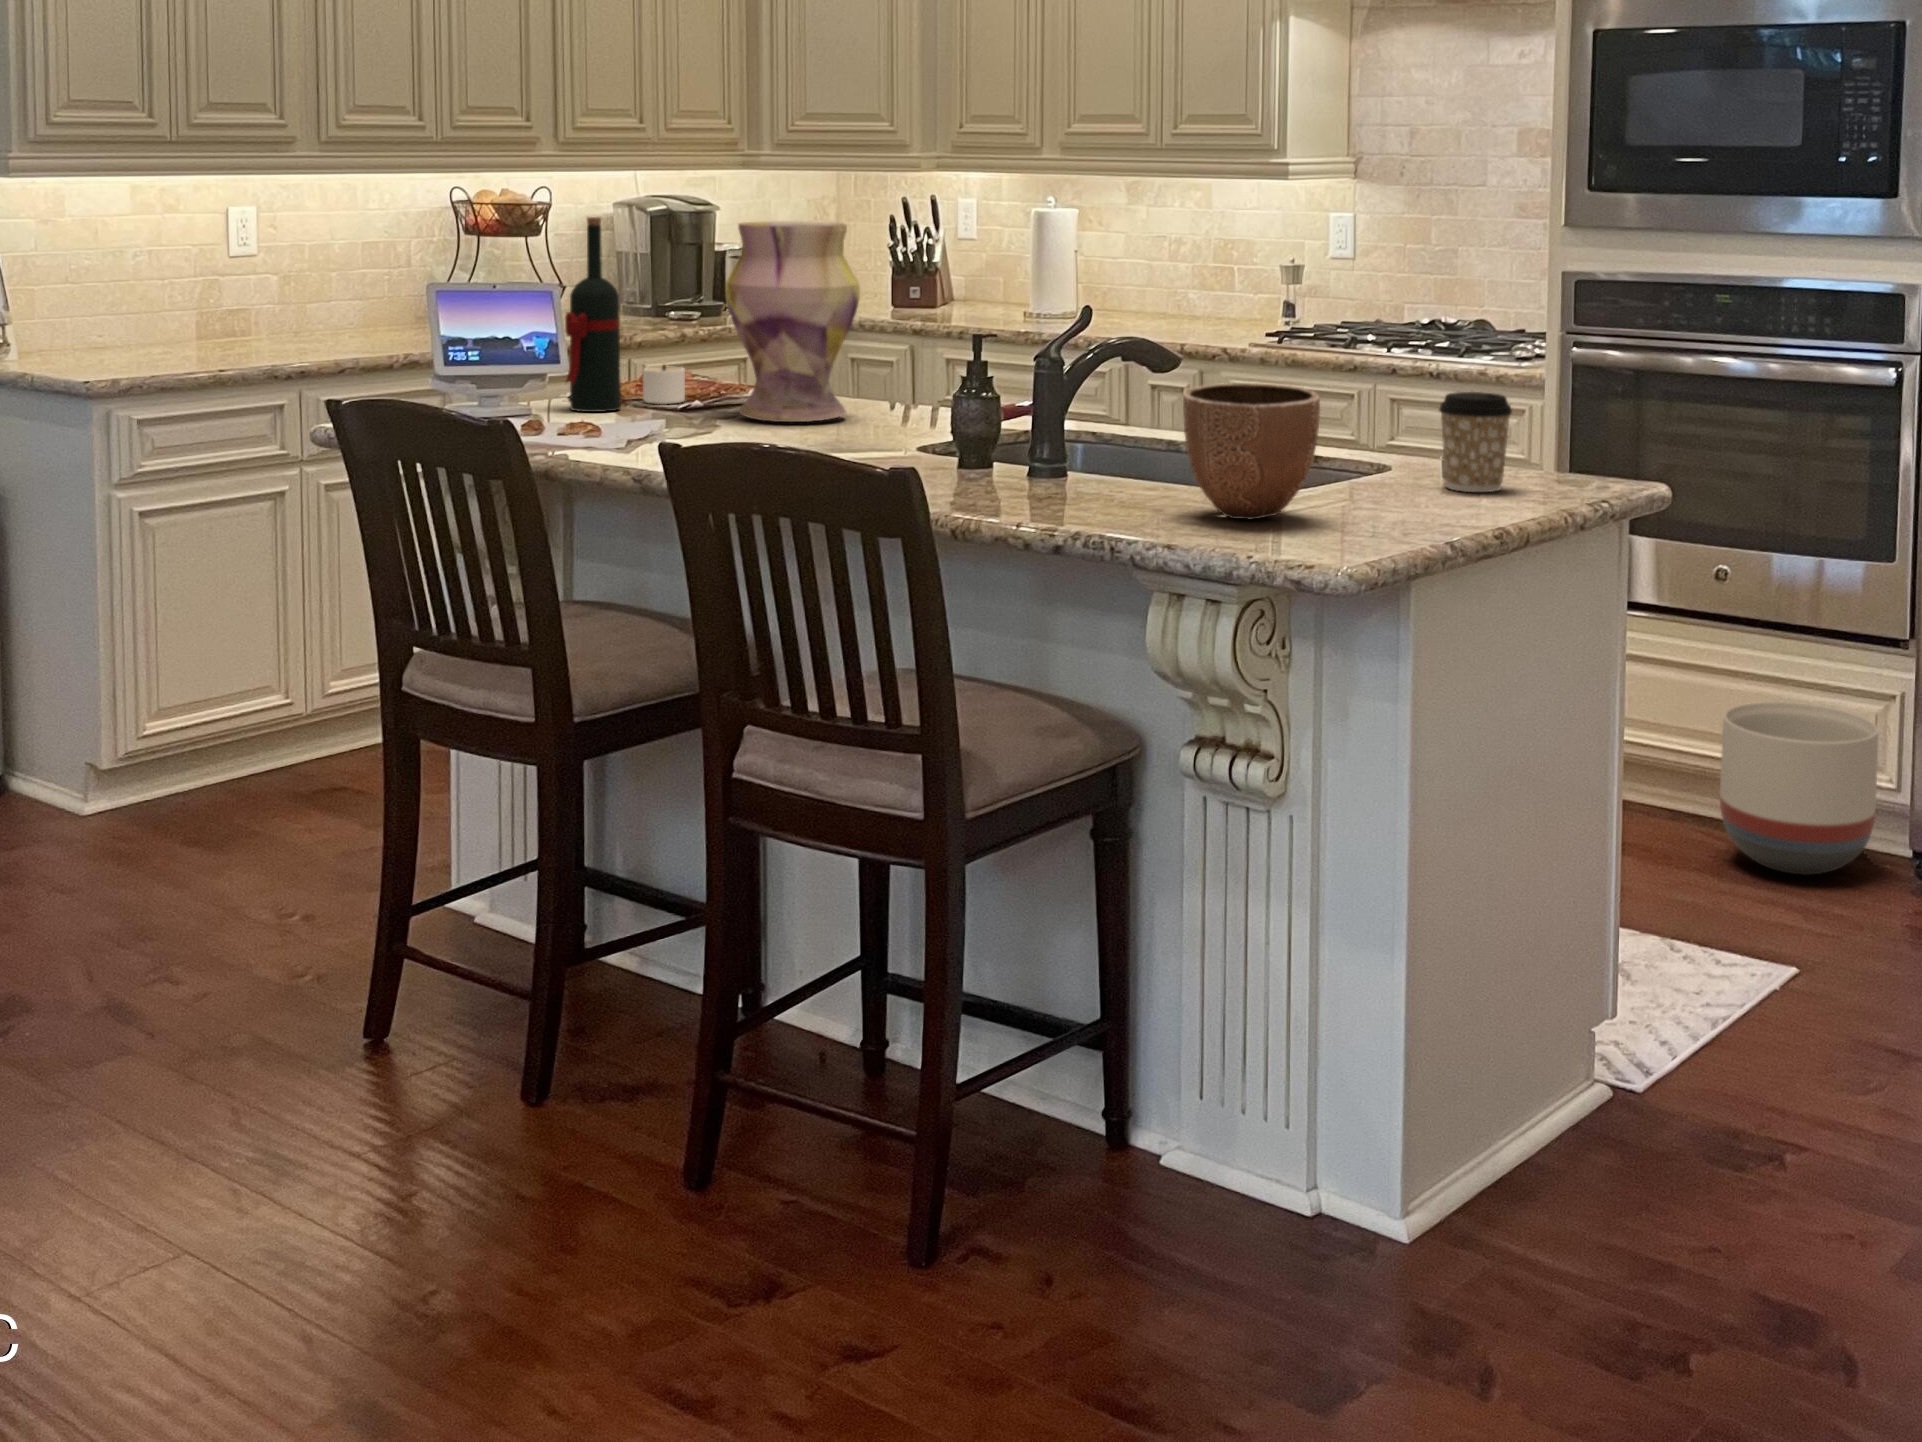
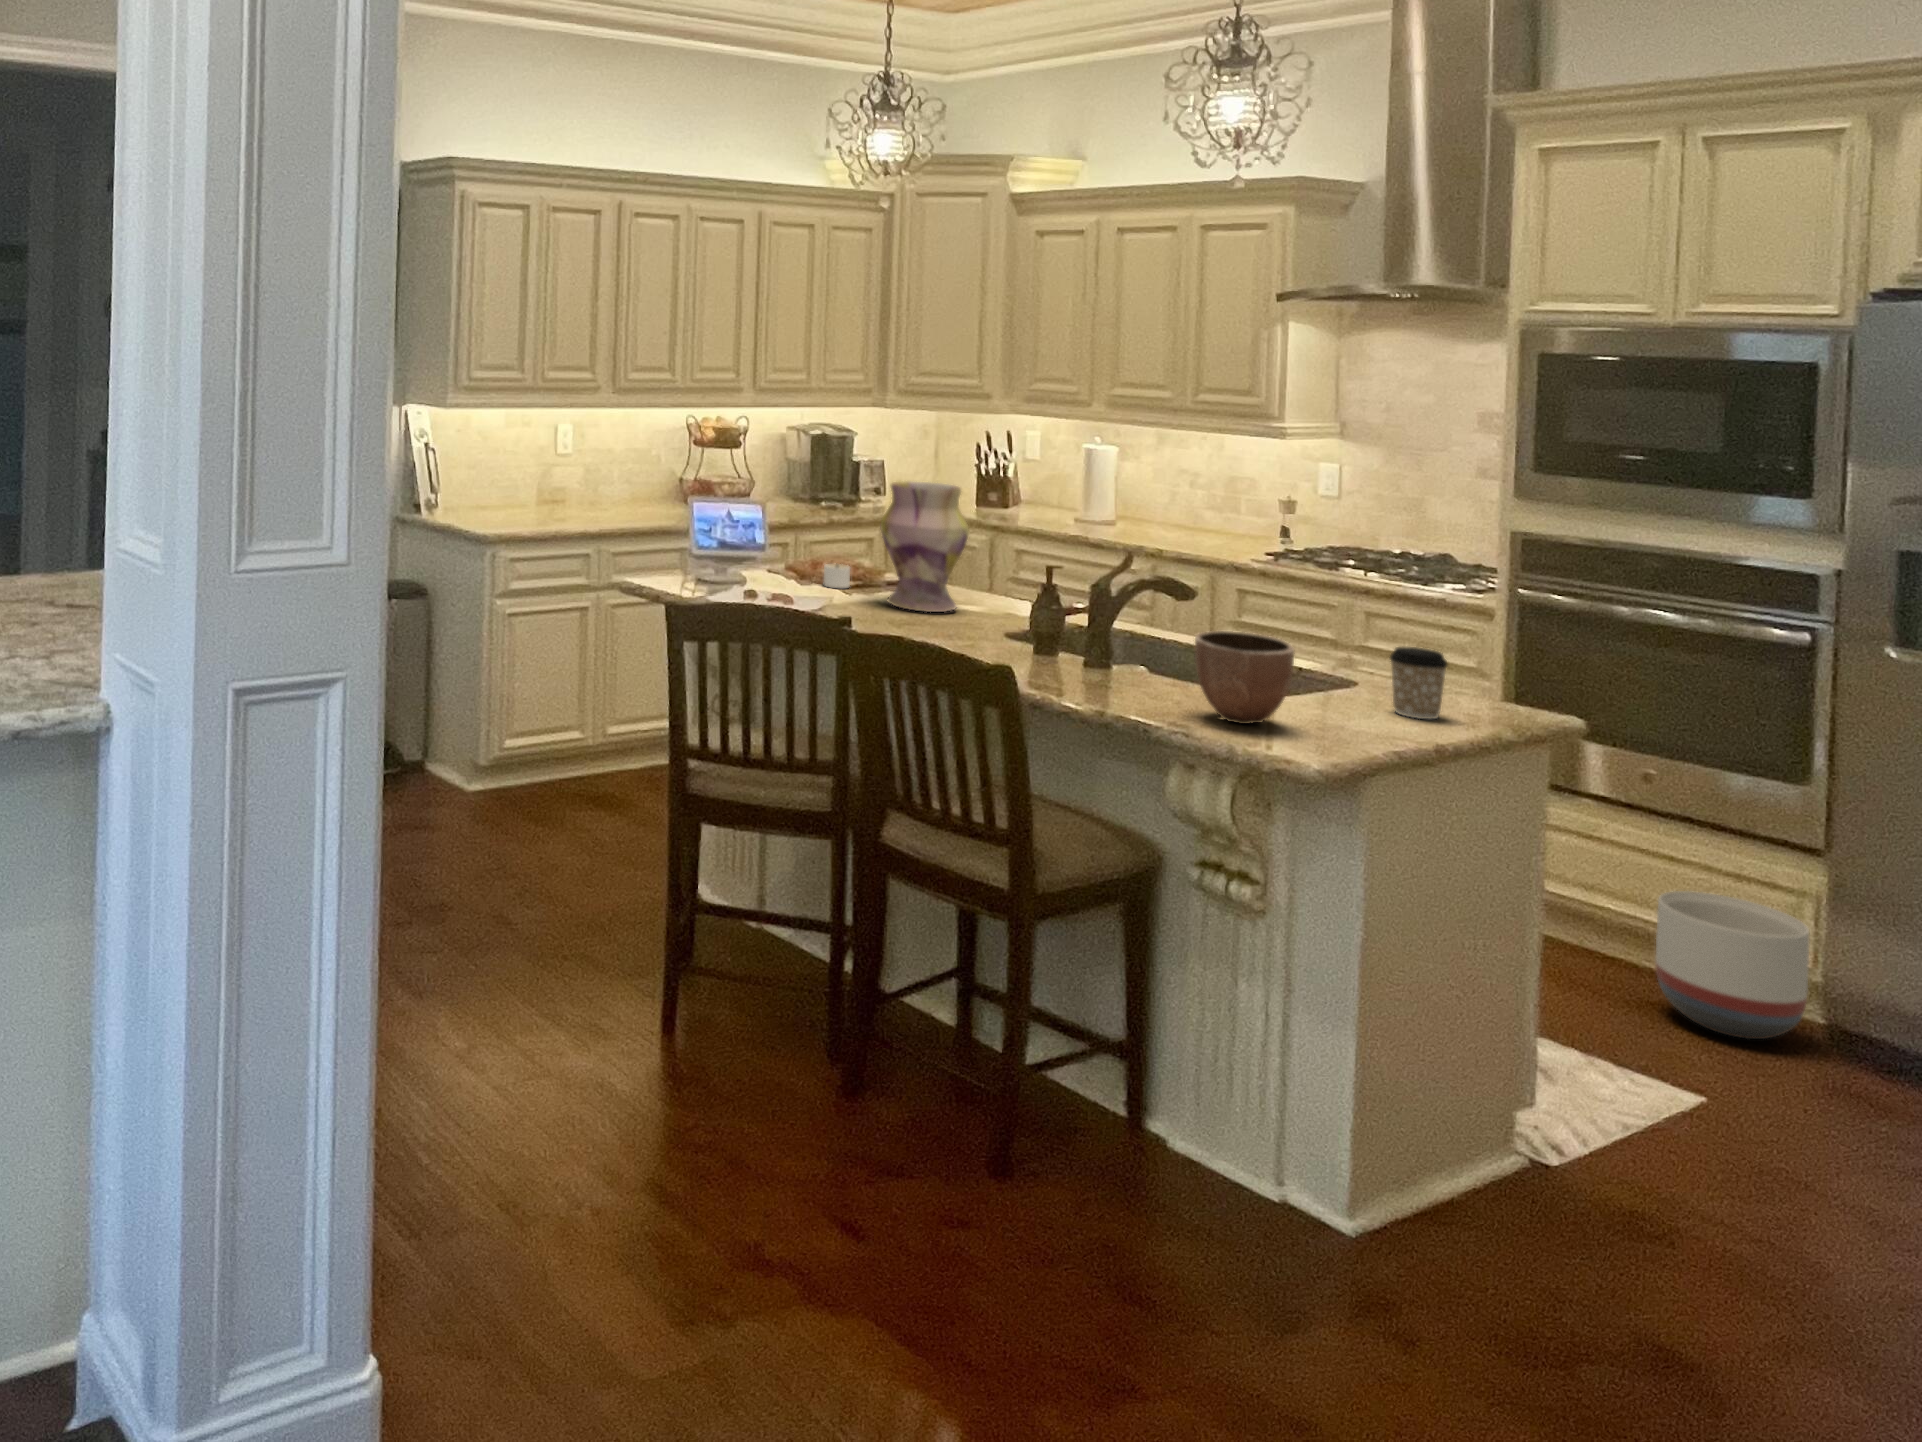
wine bottle: present [565,217,621,412] -> none [778,472,813,592]

